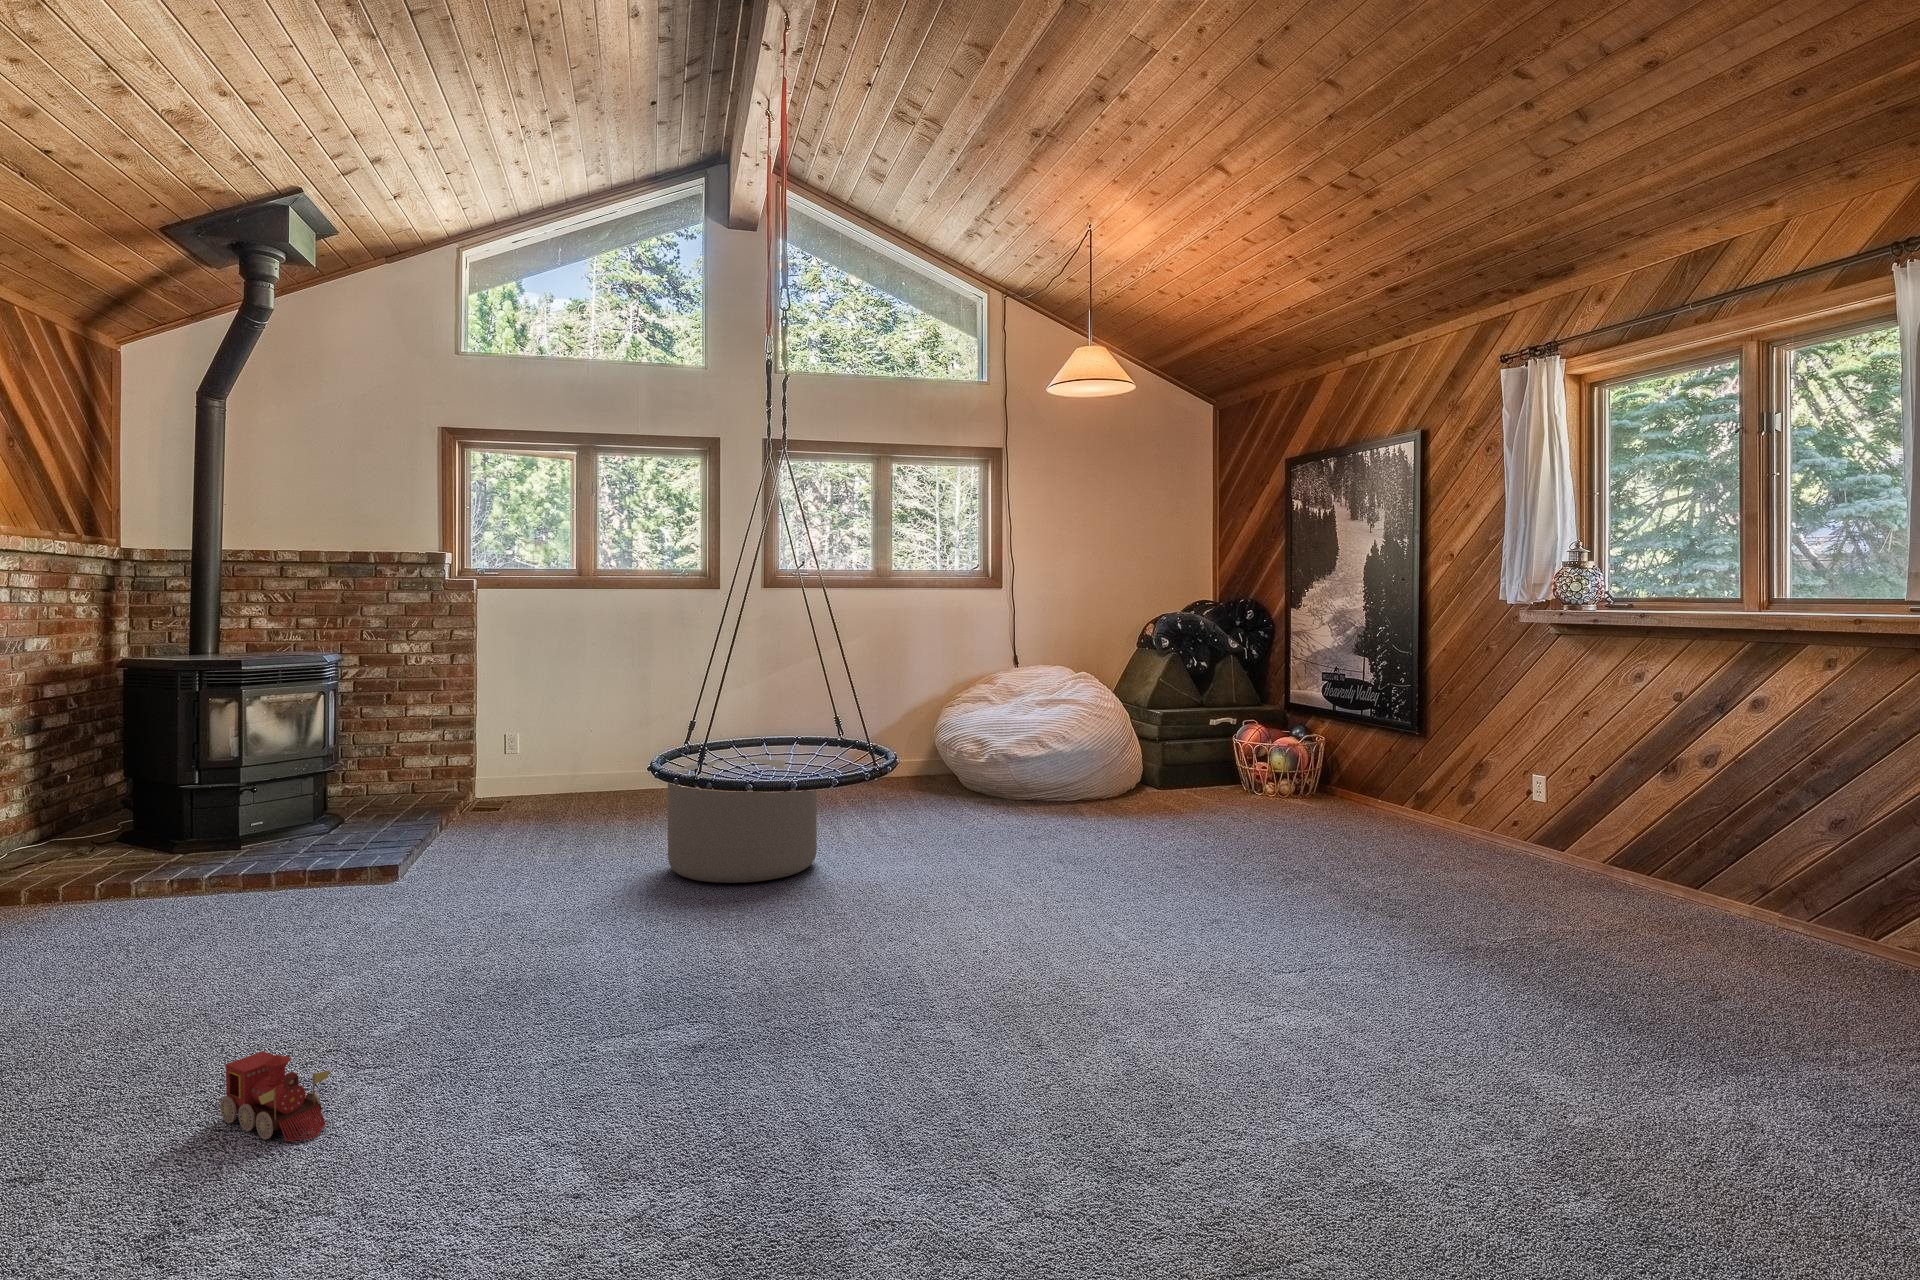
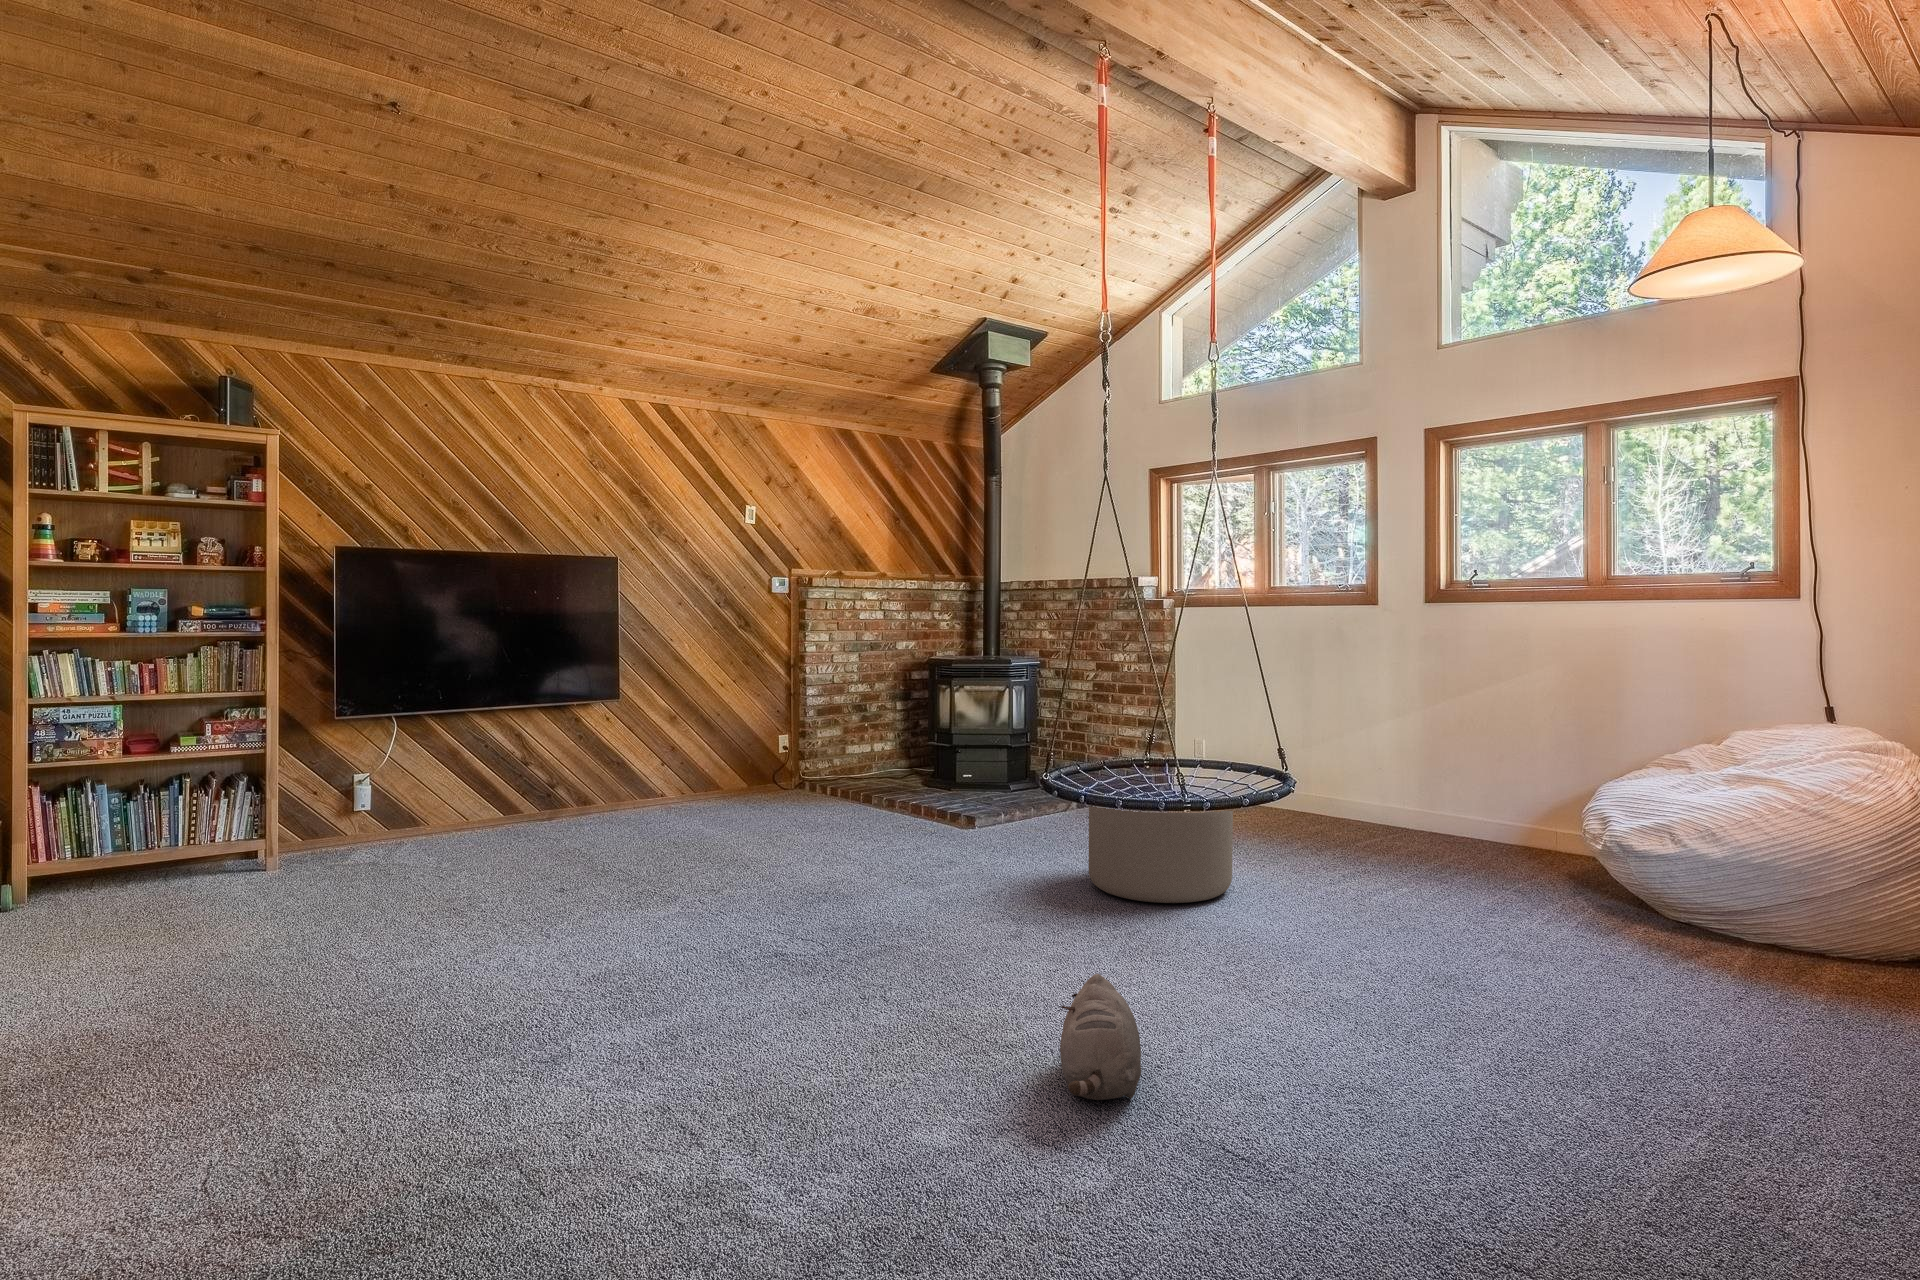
plush toy: none [1066,892,1205,990] -> present [1060,974,1141,1100]
toy train: present [220,1051,330,1141] -> none [602,886,650,935]

